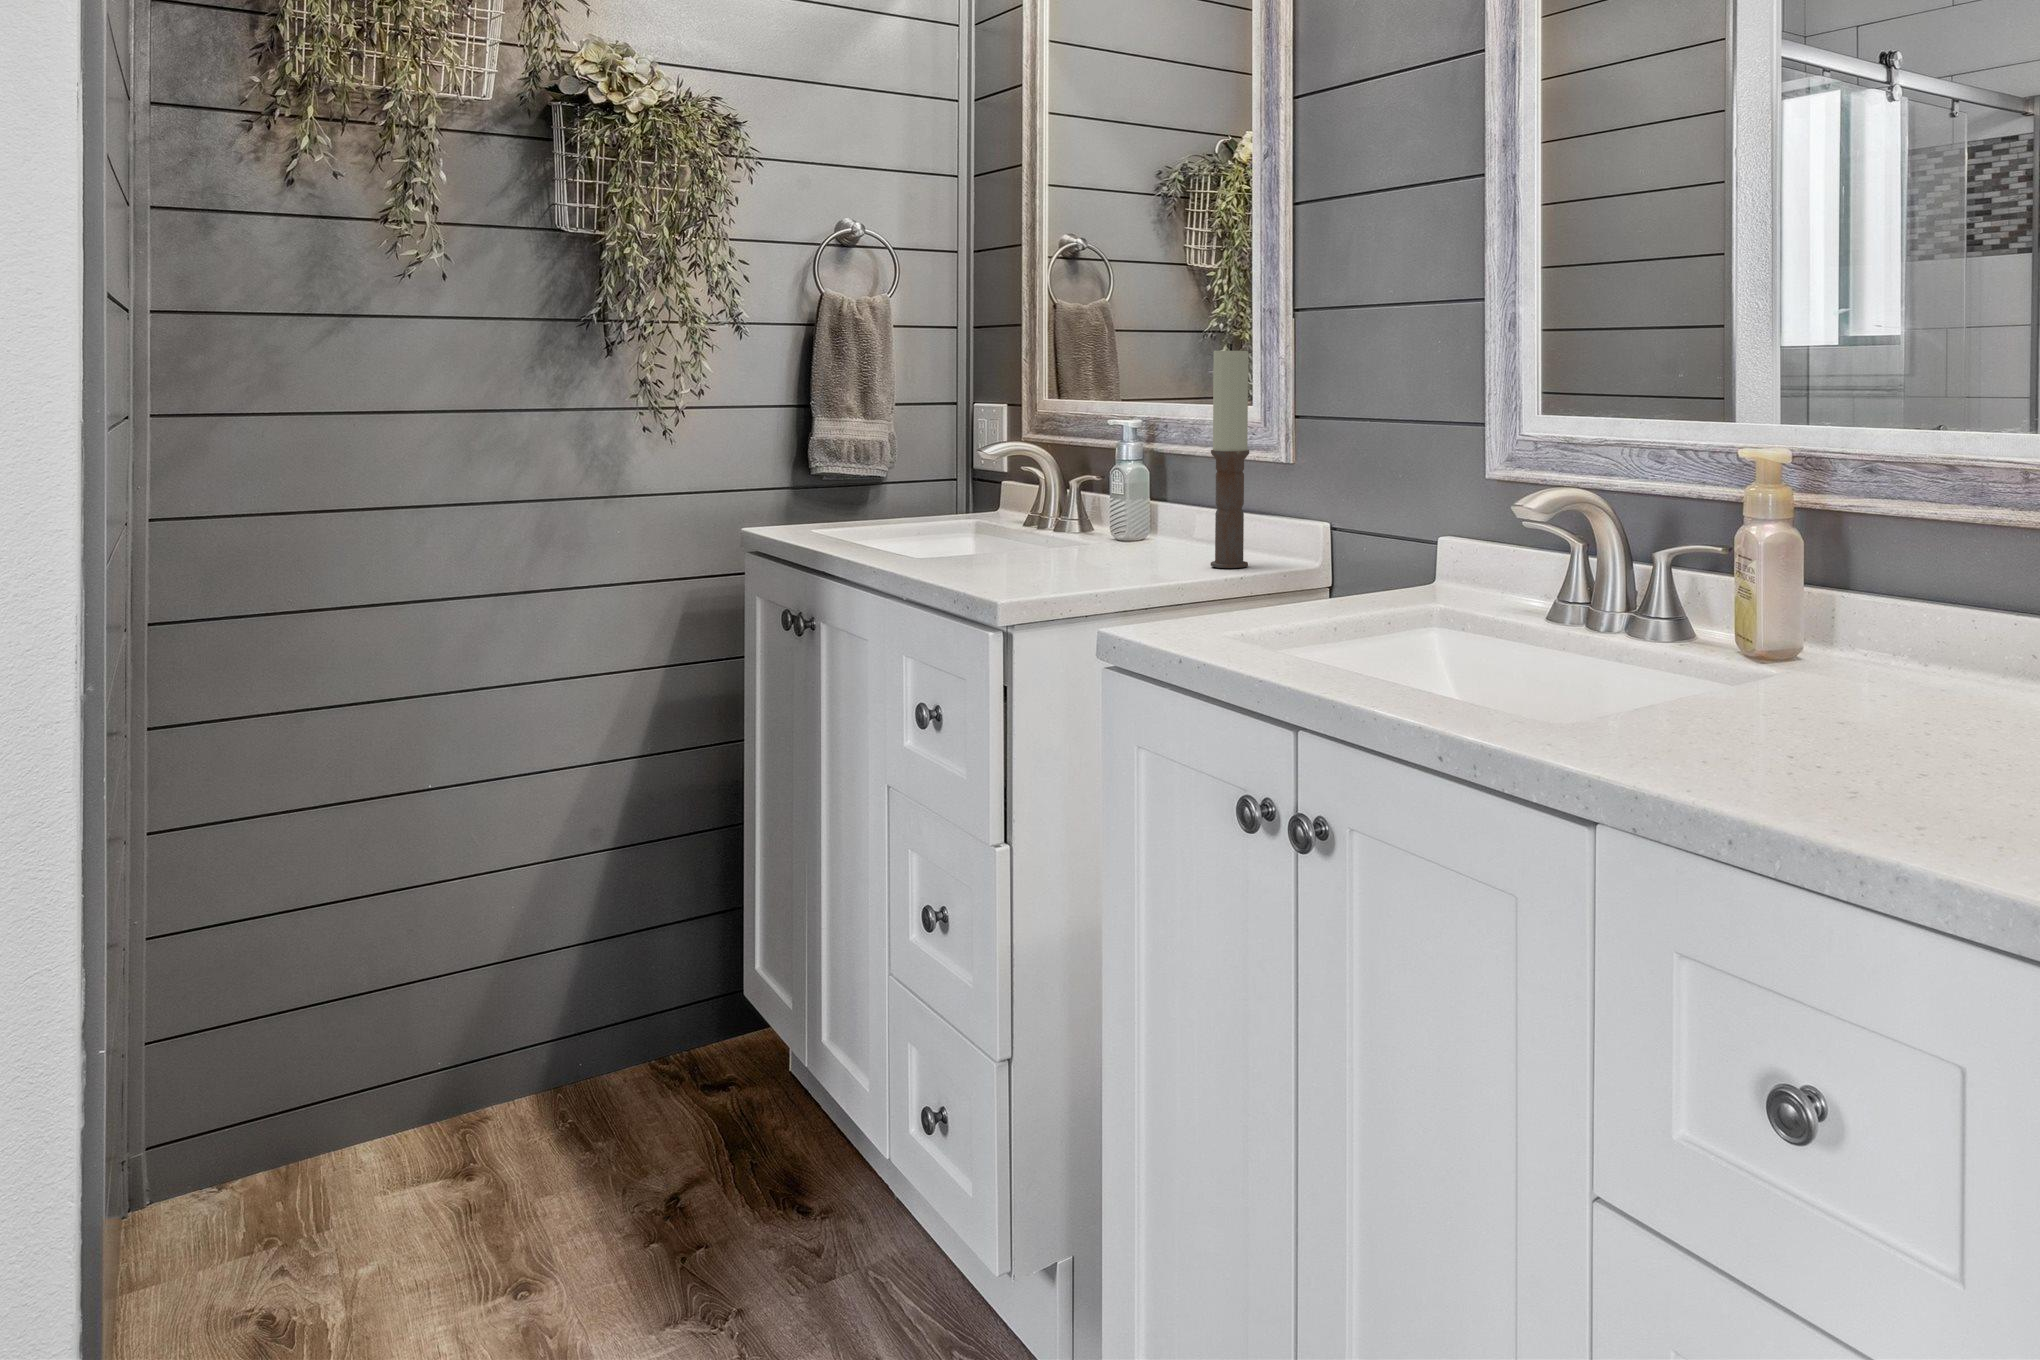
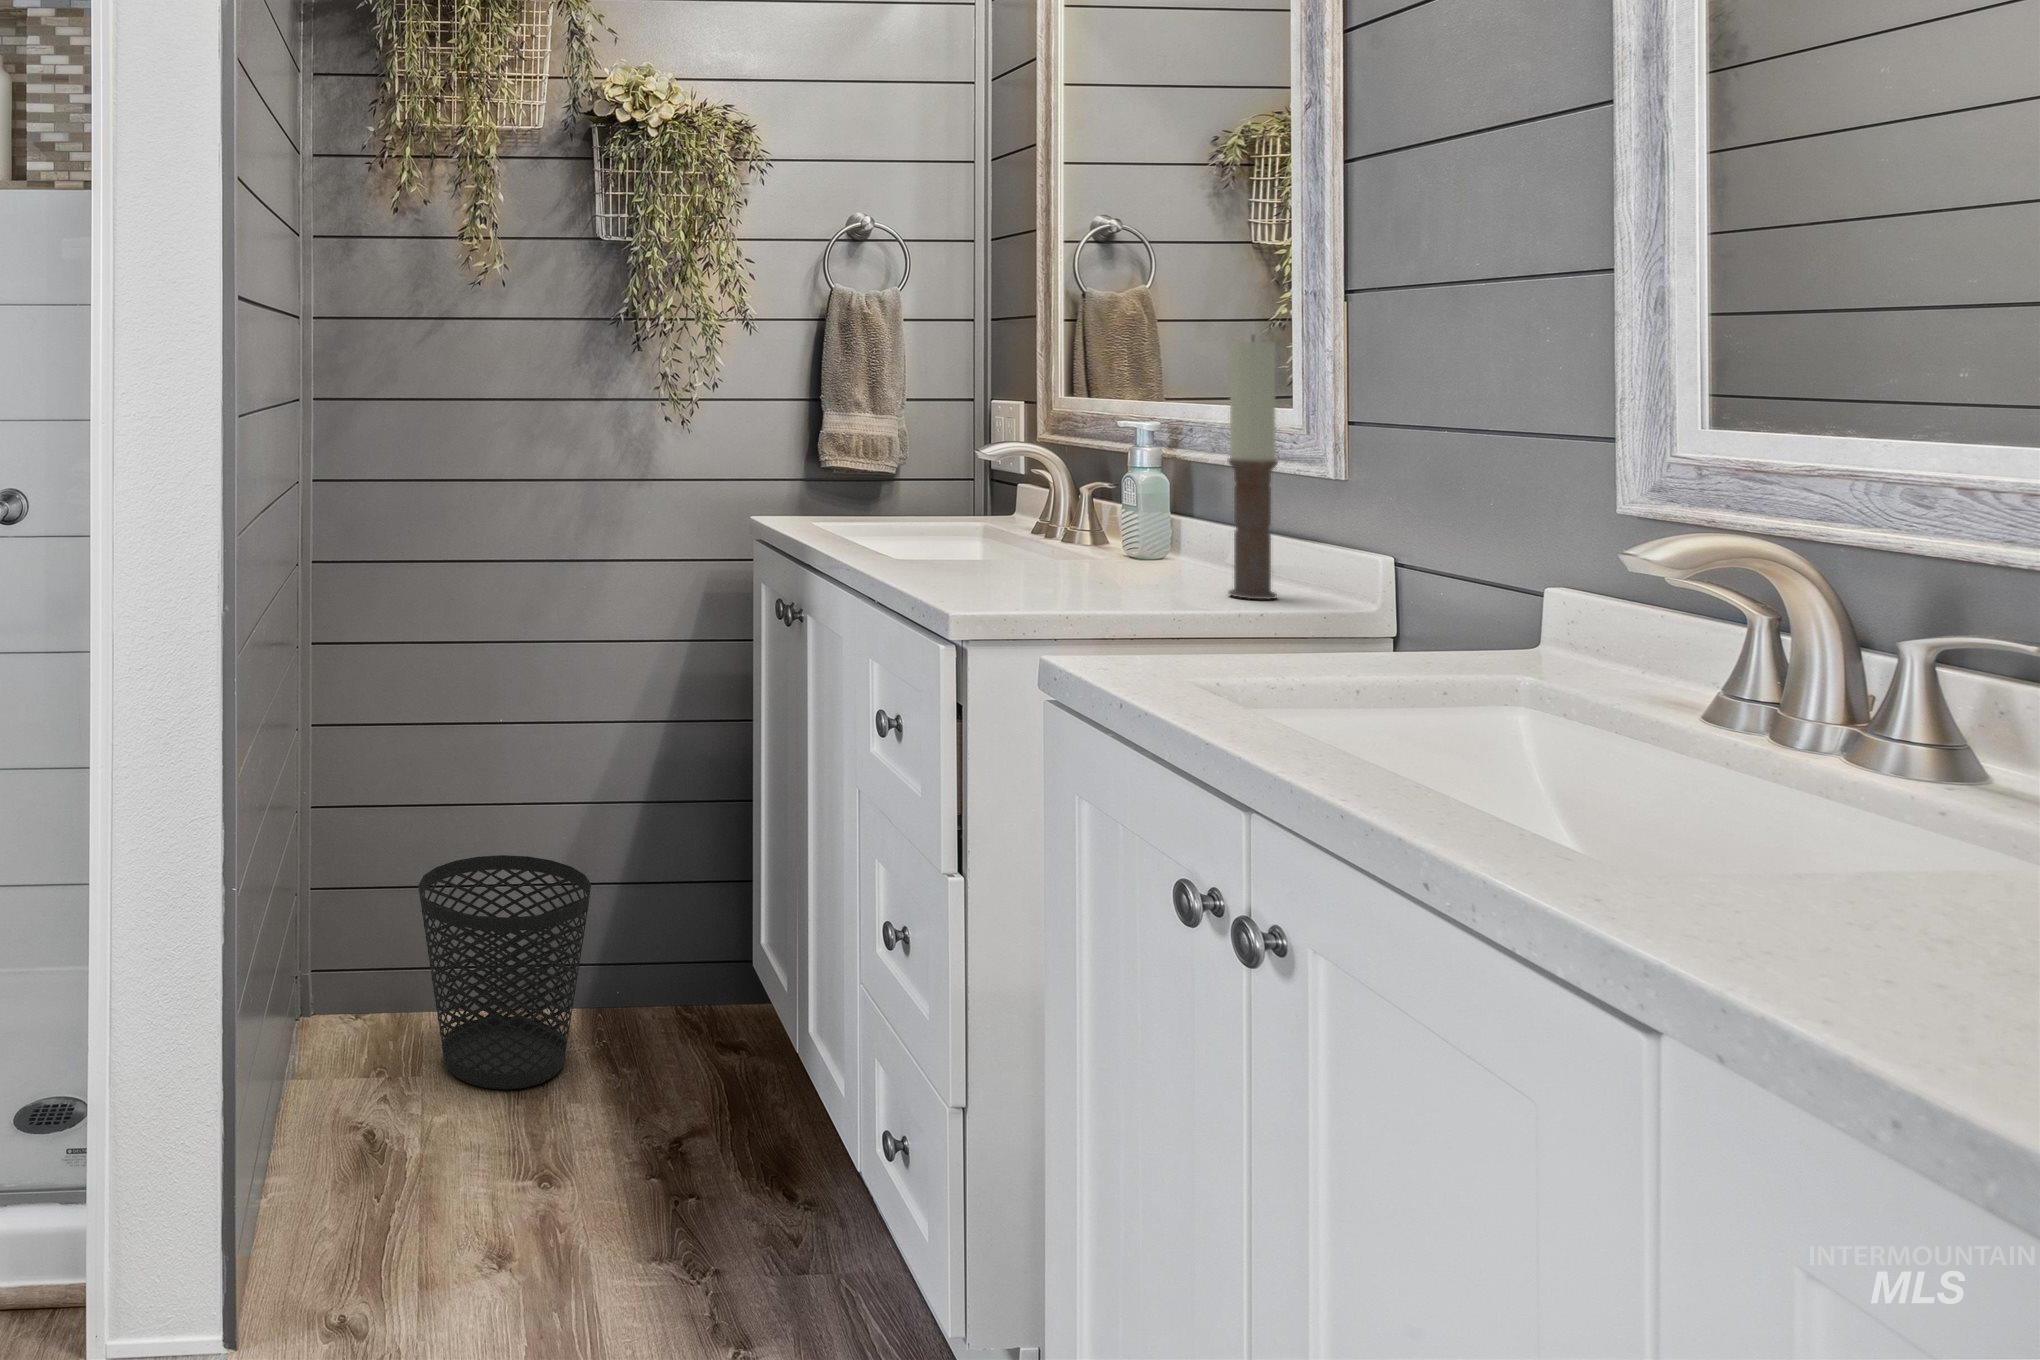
wastebasket: none [339,925,559,1194] -> present [418,855,591,1090]

